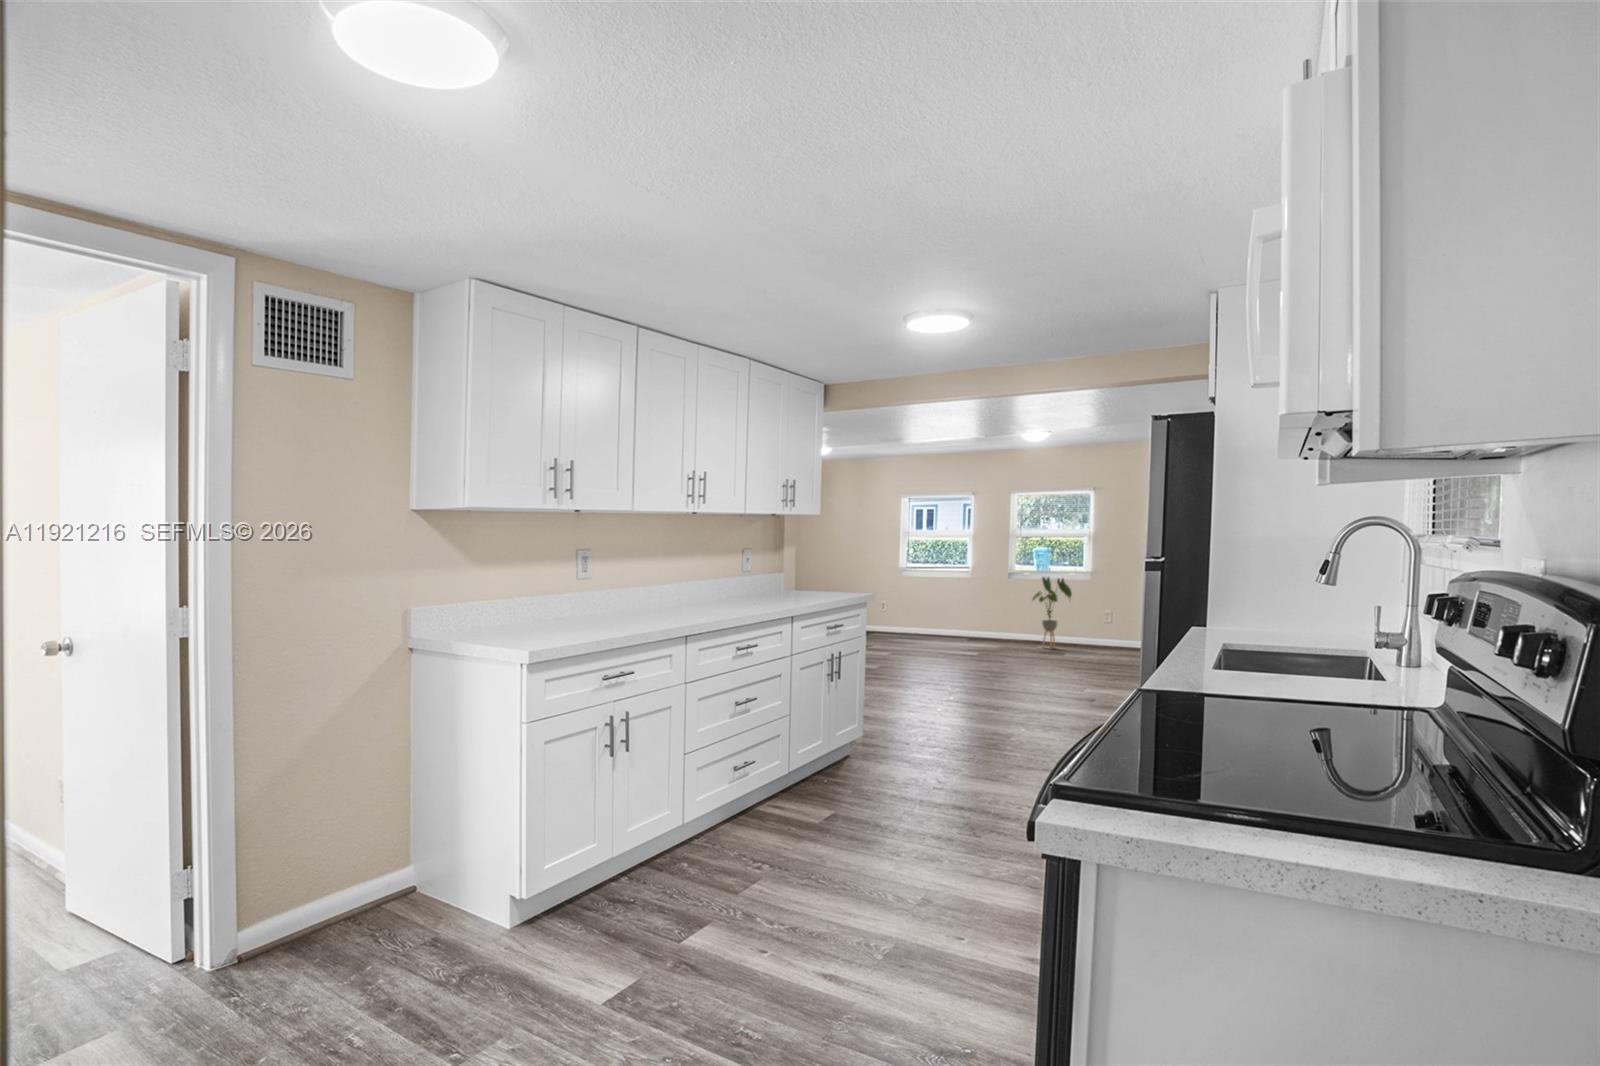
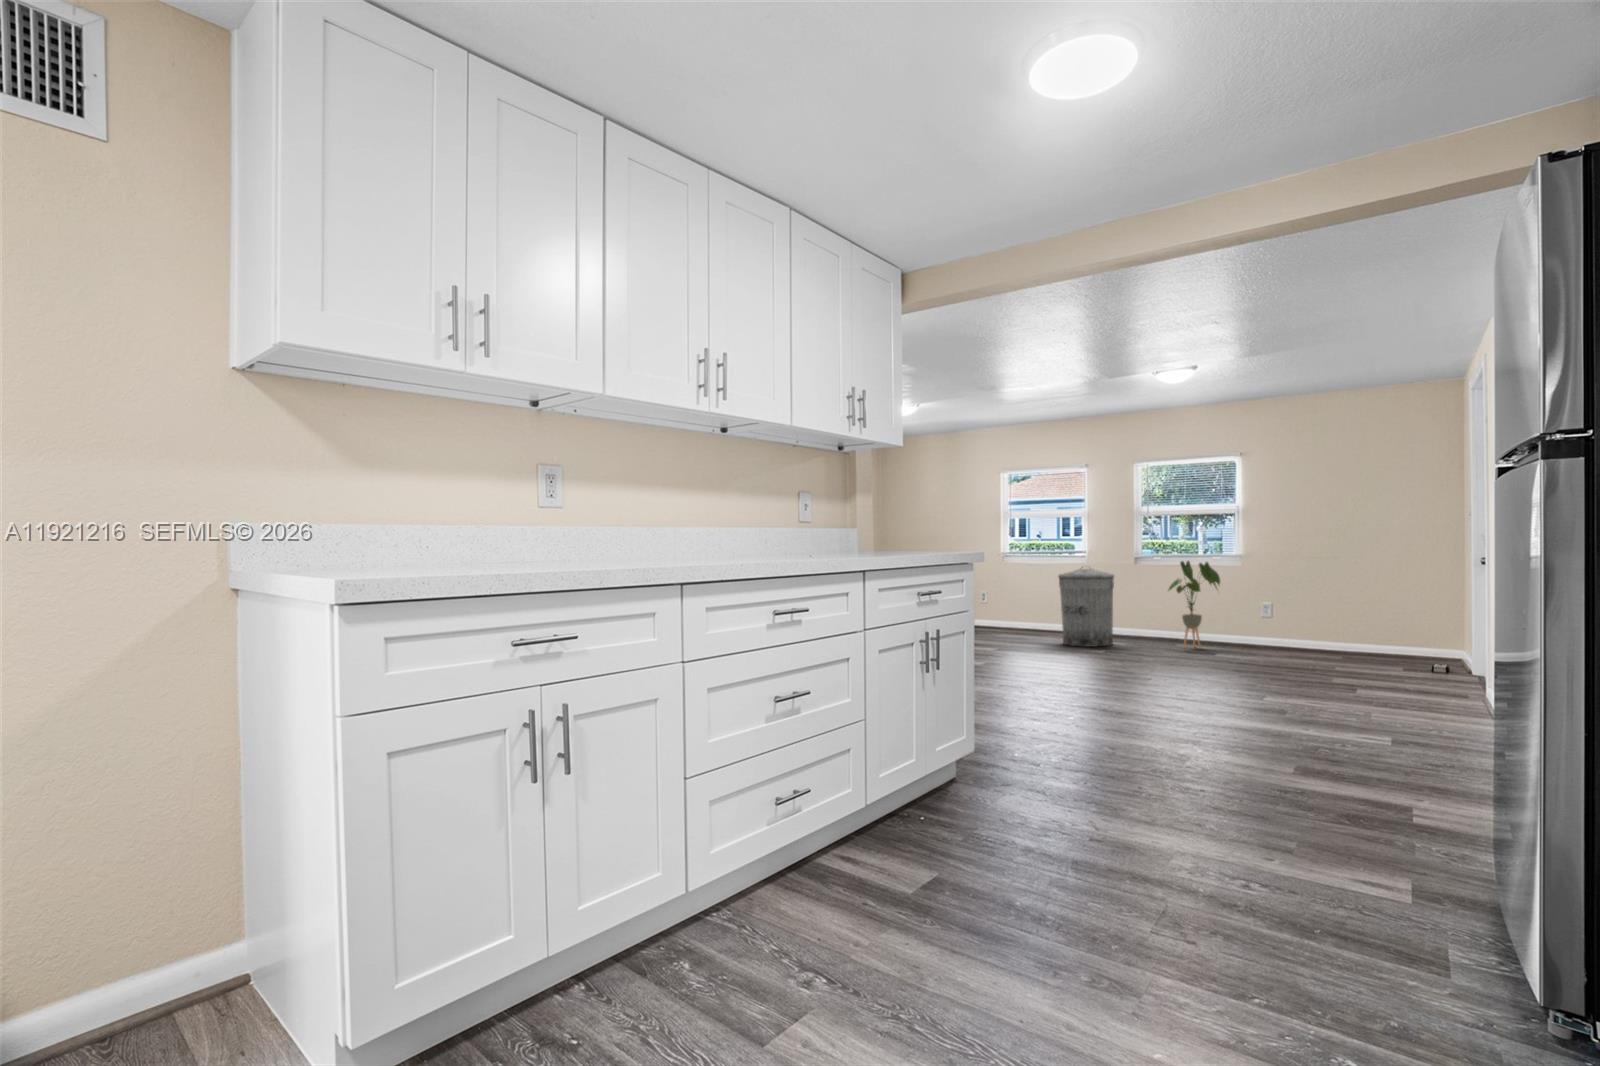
trash can: none [945,578,991,645] -> present [1058,567,1114,646]

